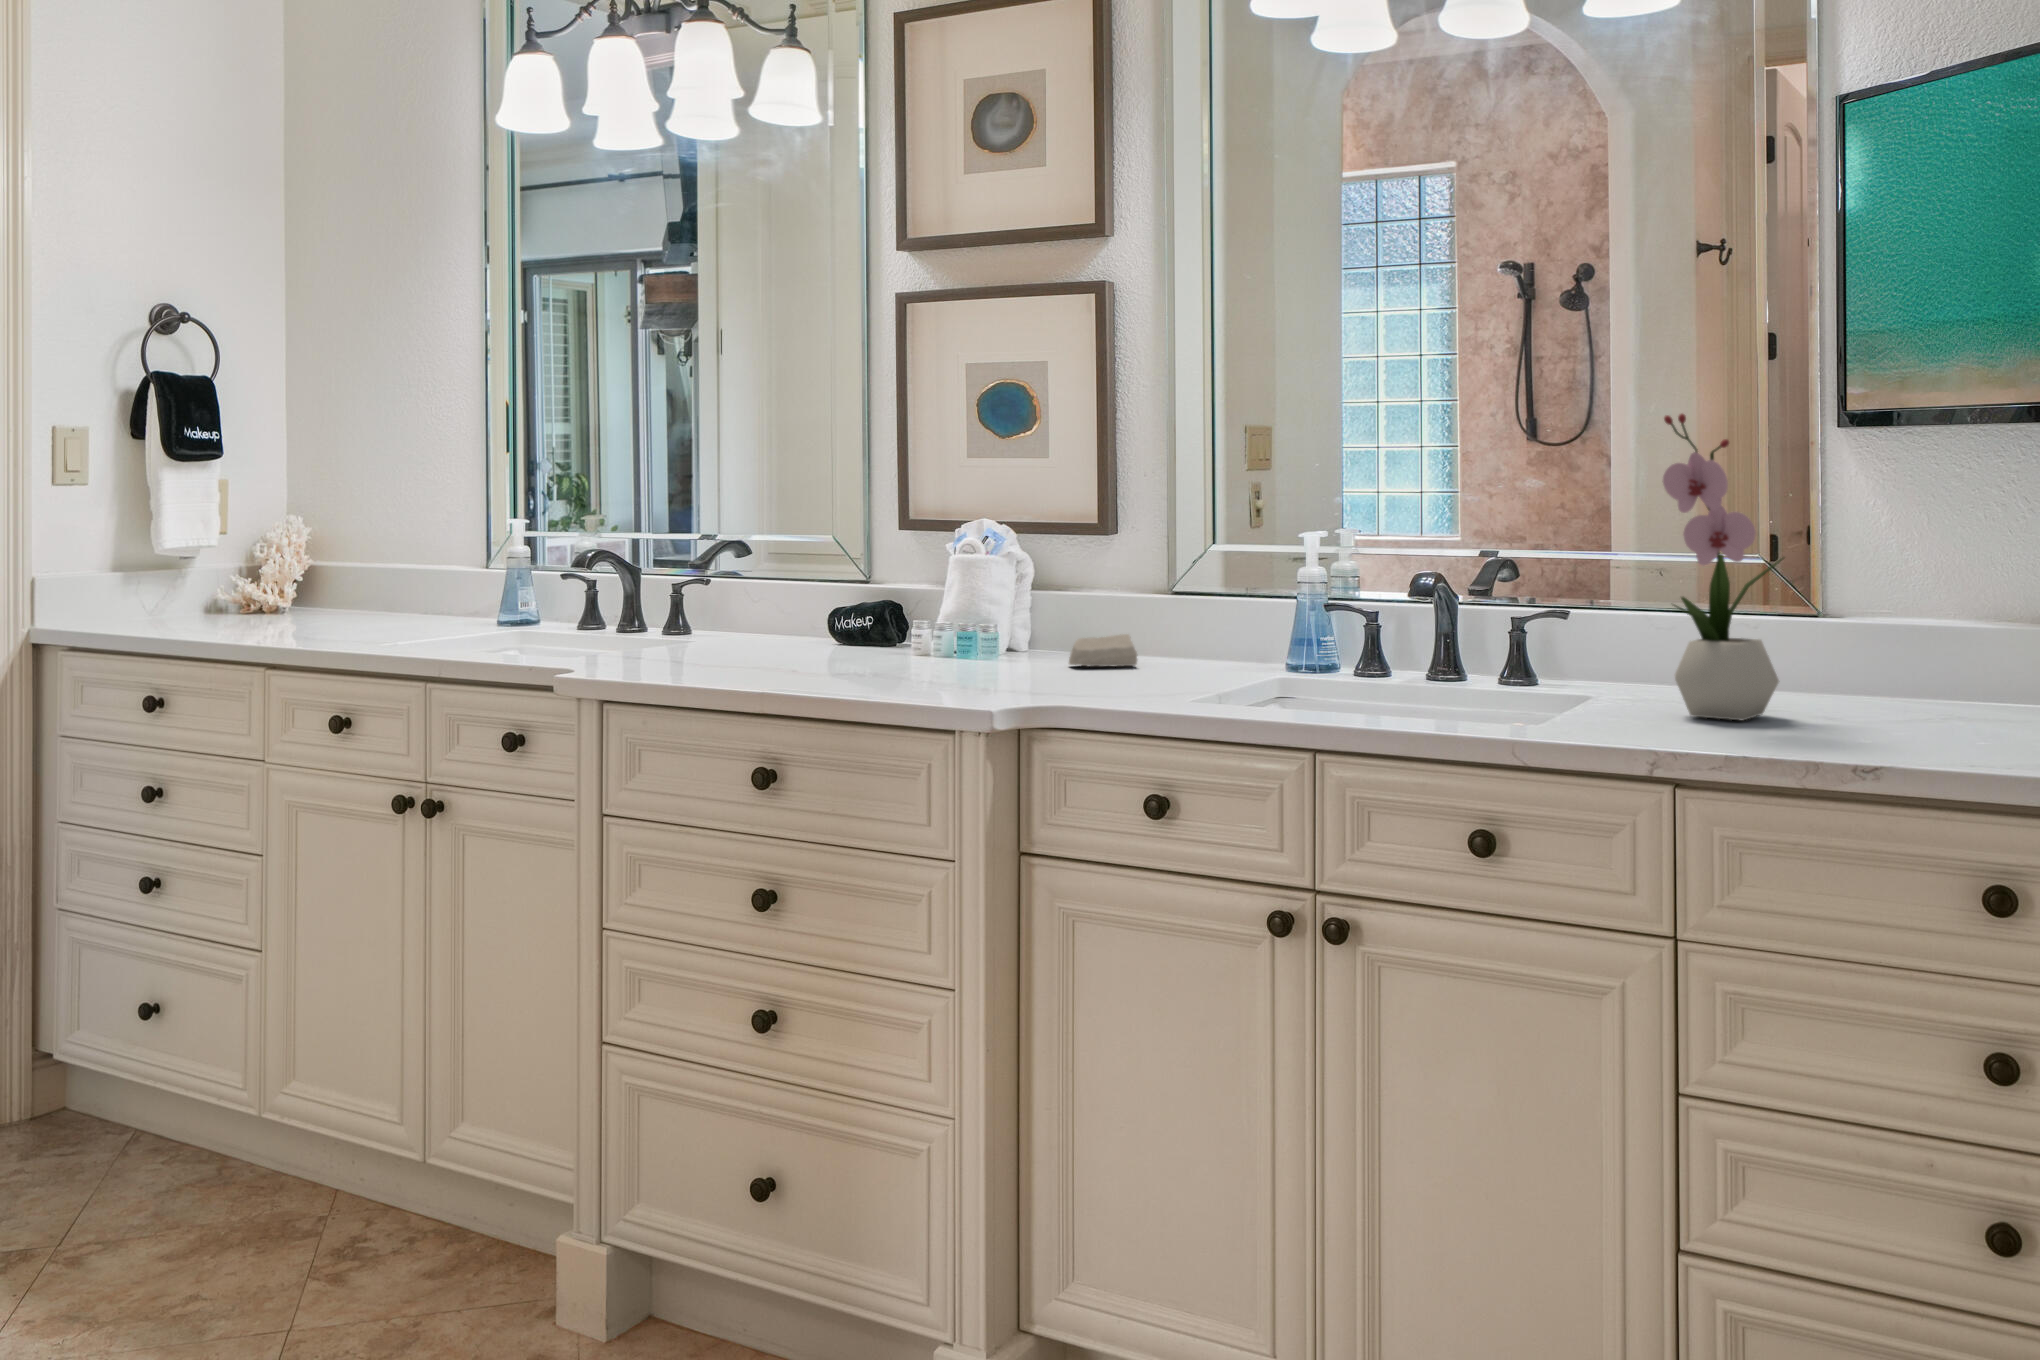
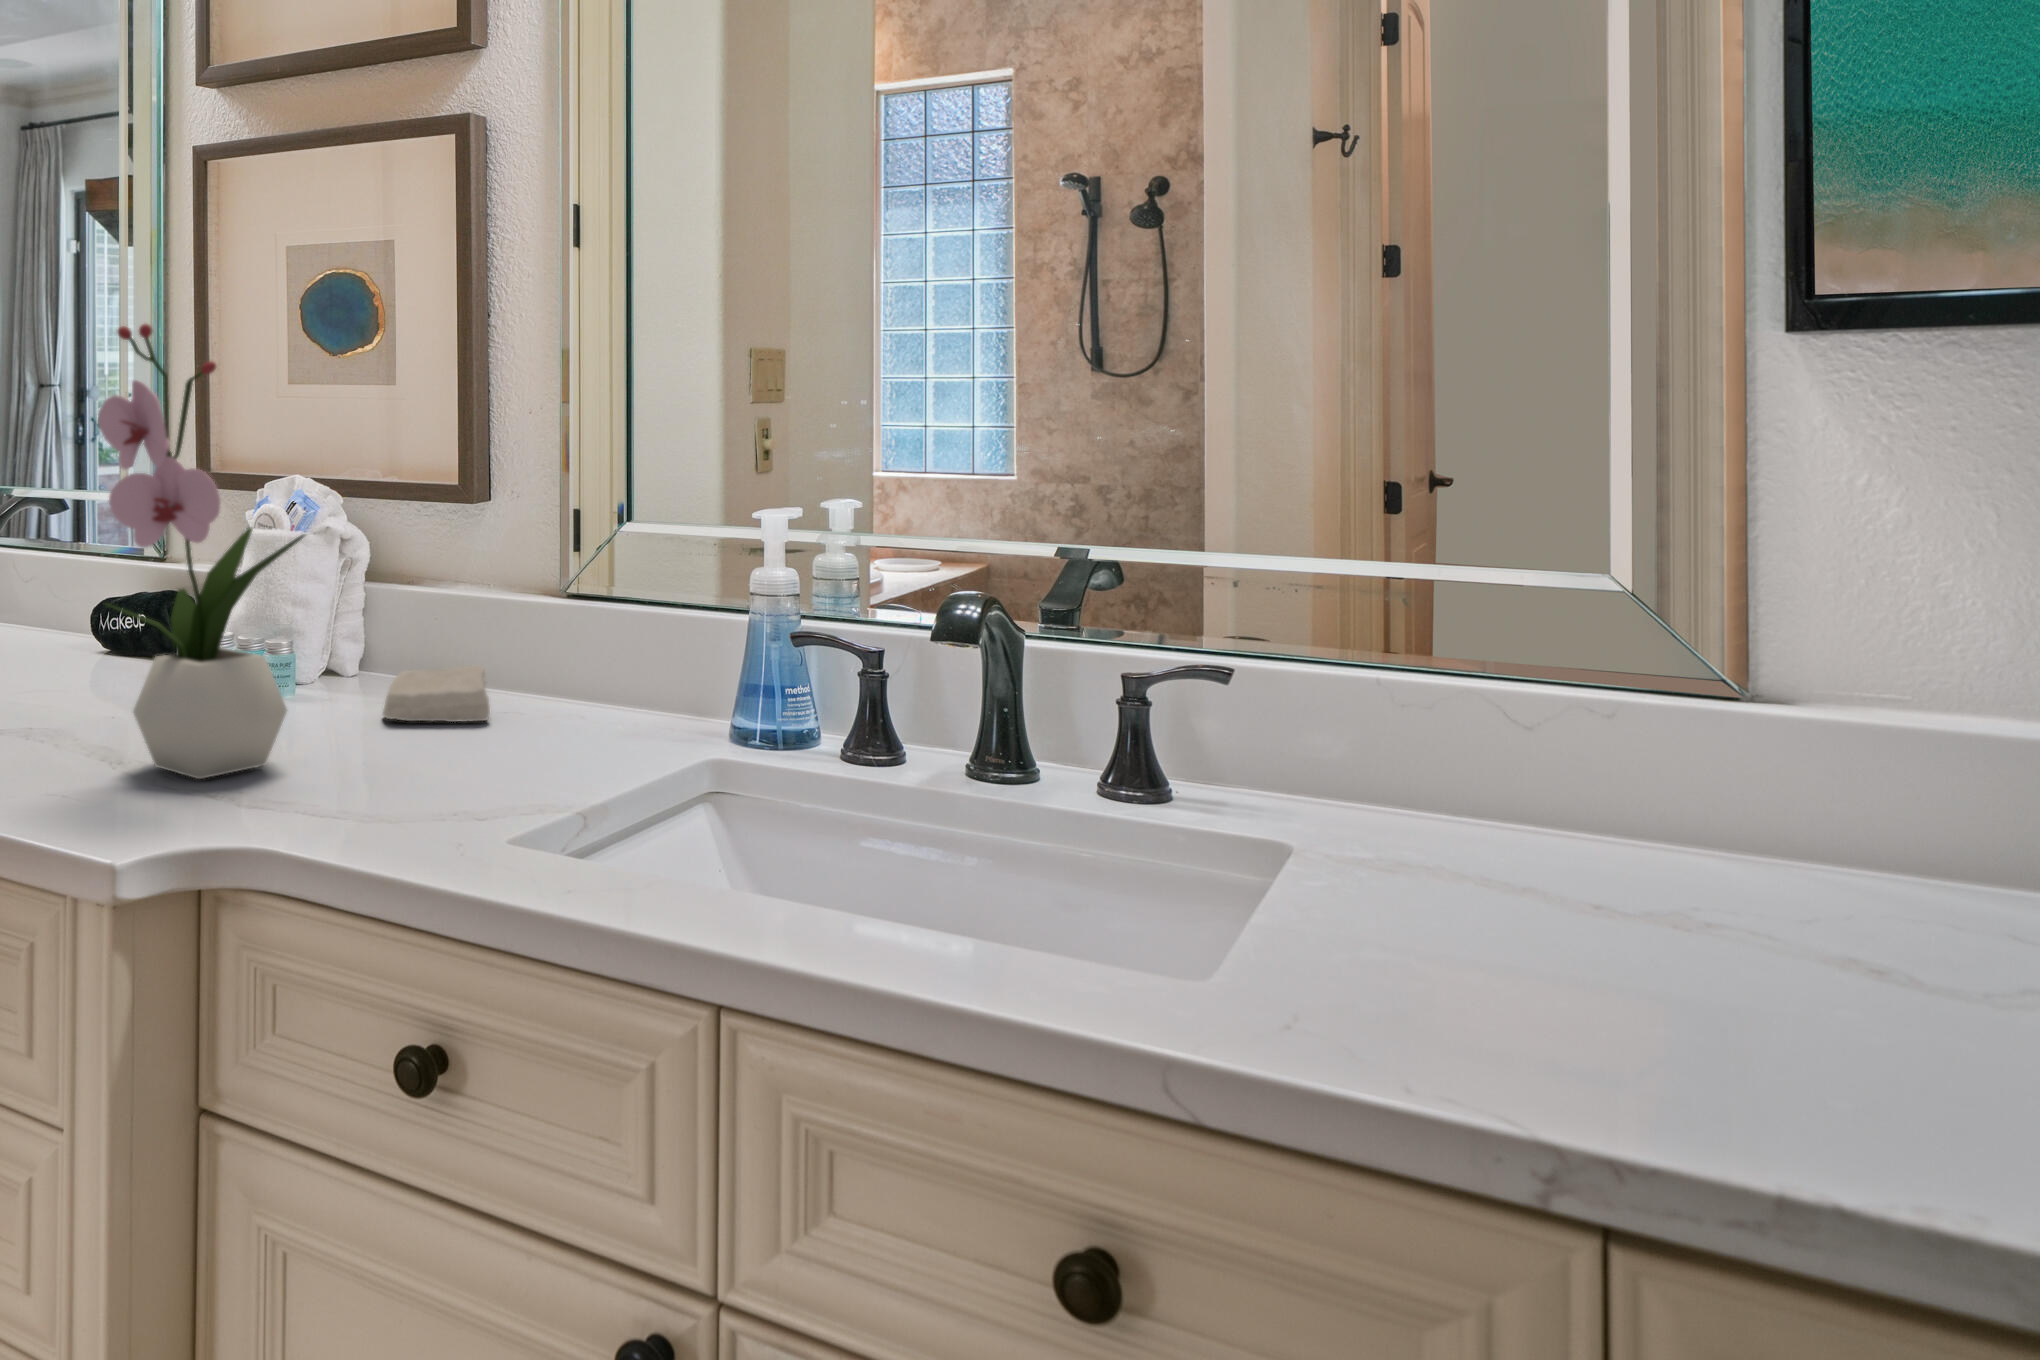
flower arrangement: present [1663,414,1784,720] -> present [98,324,305,779]

